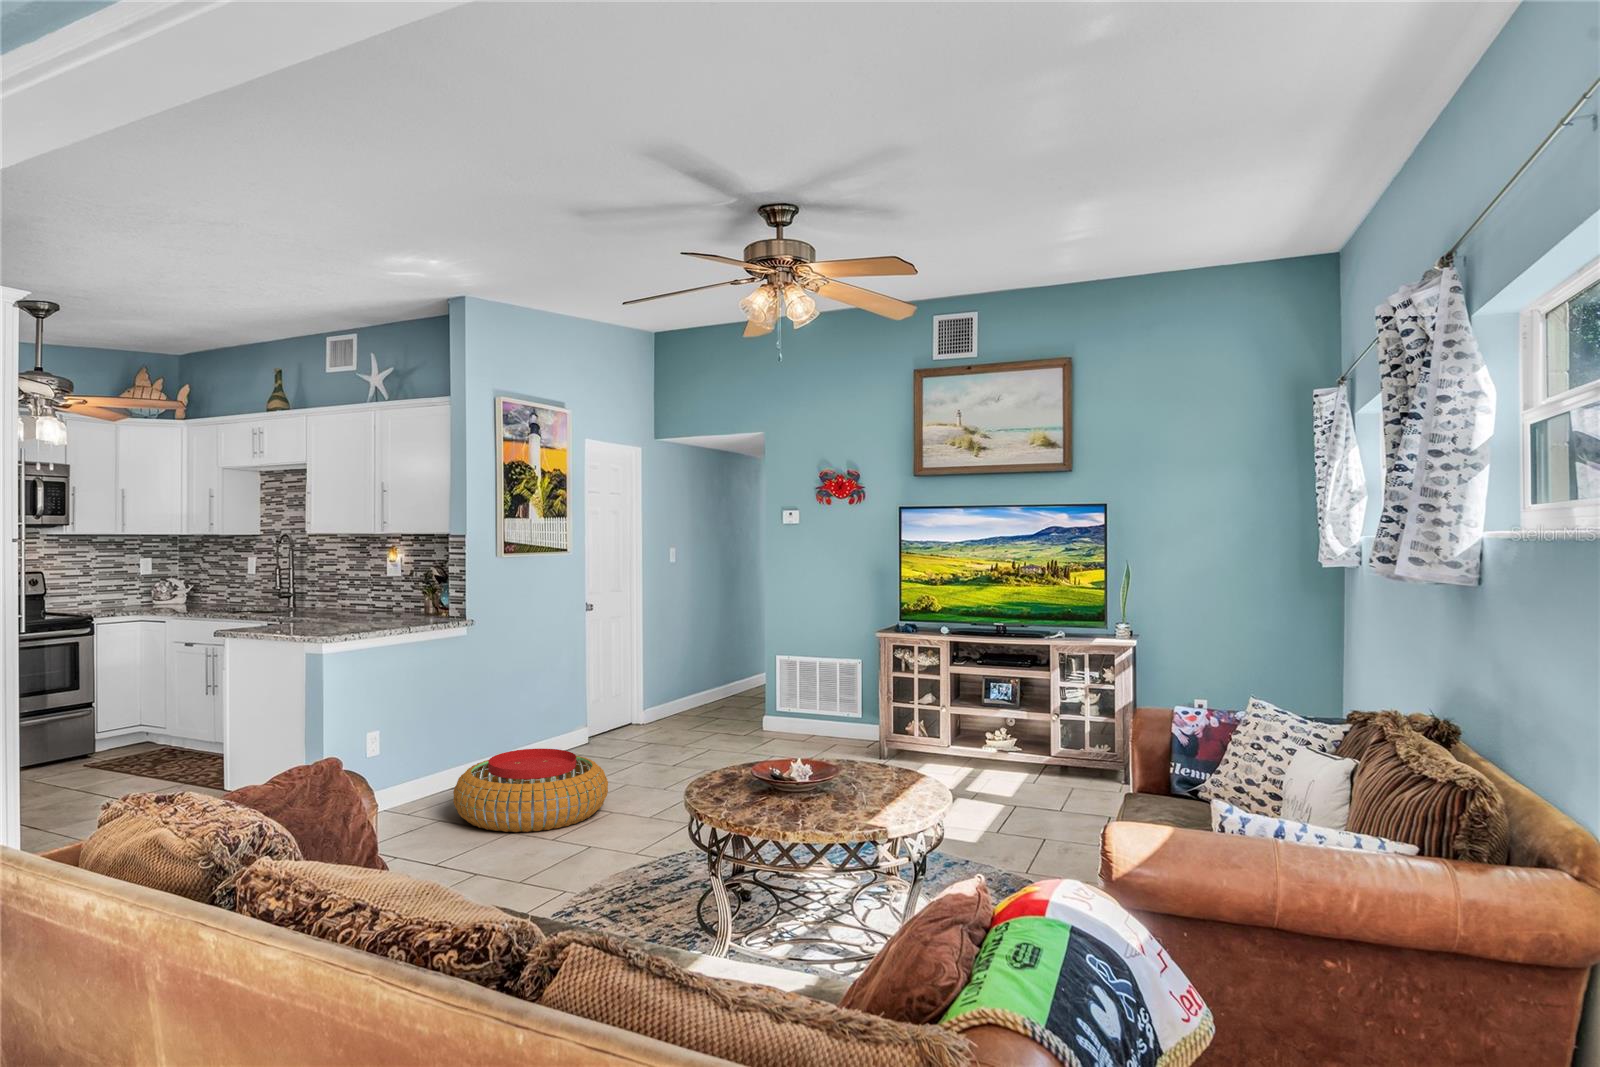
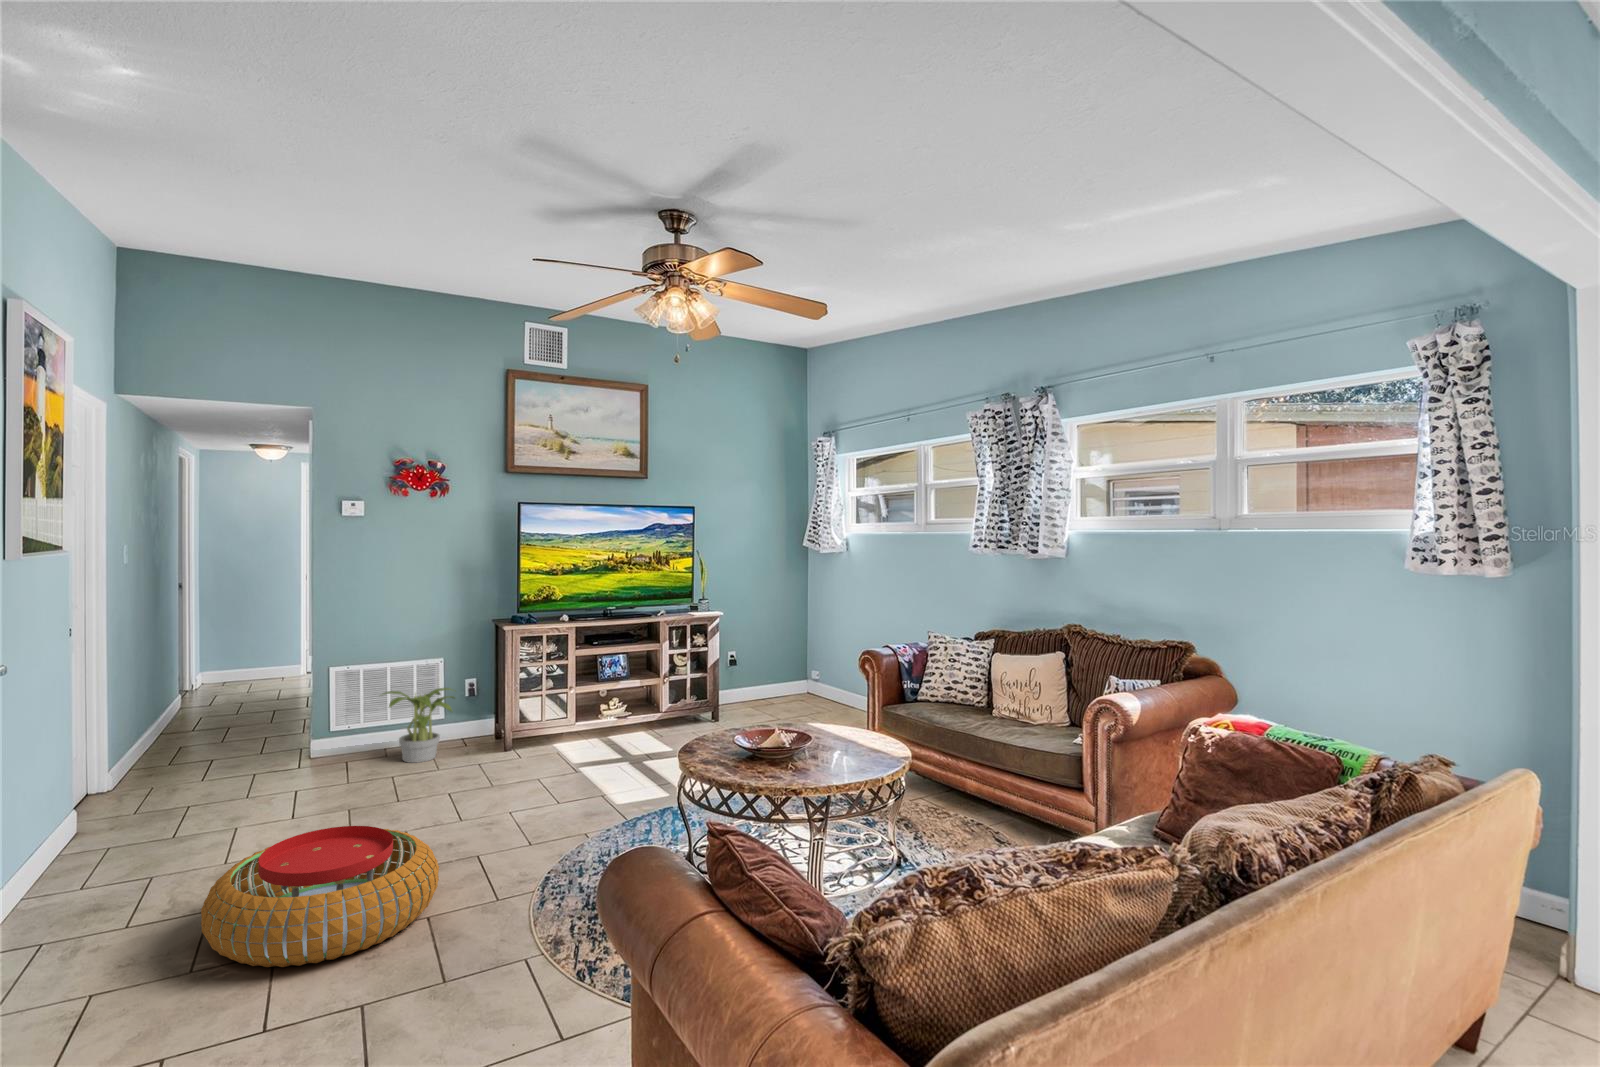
potted plant: none [773,679,850,748] -> present [383,688,455,763]

